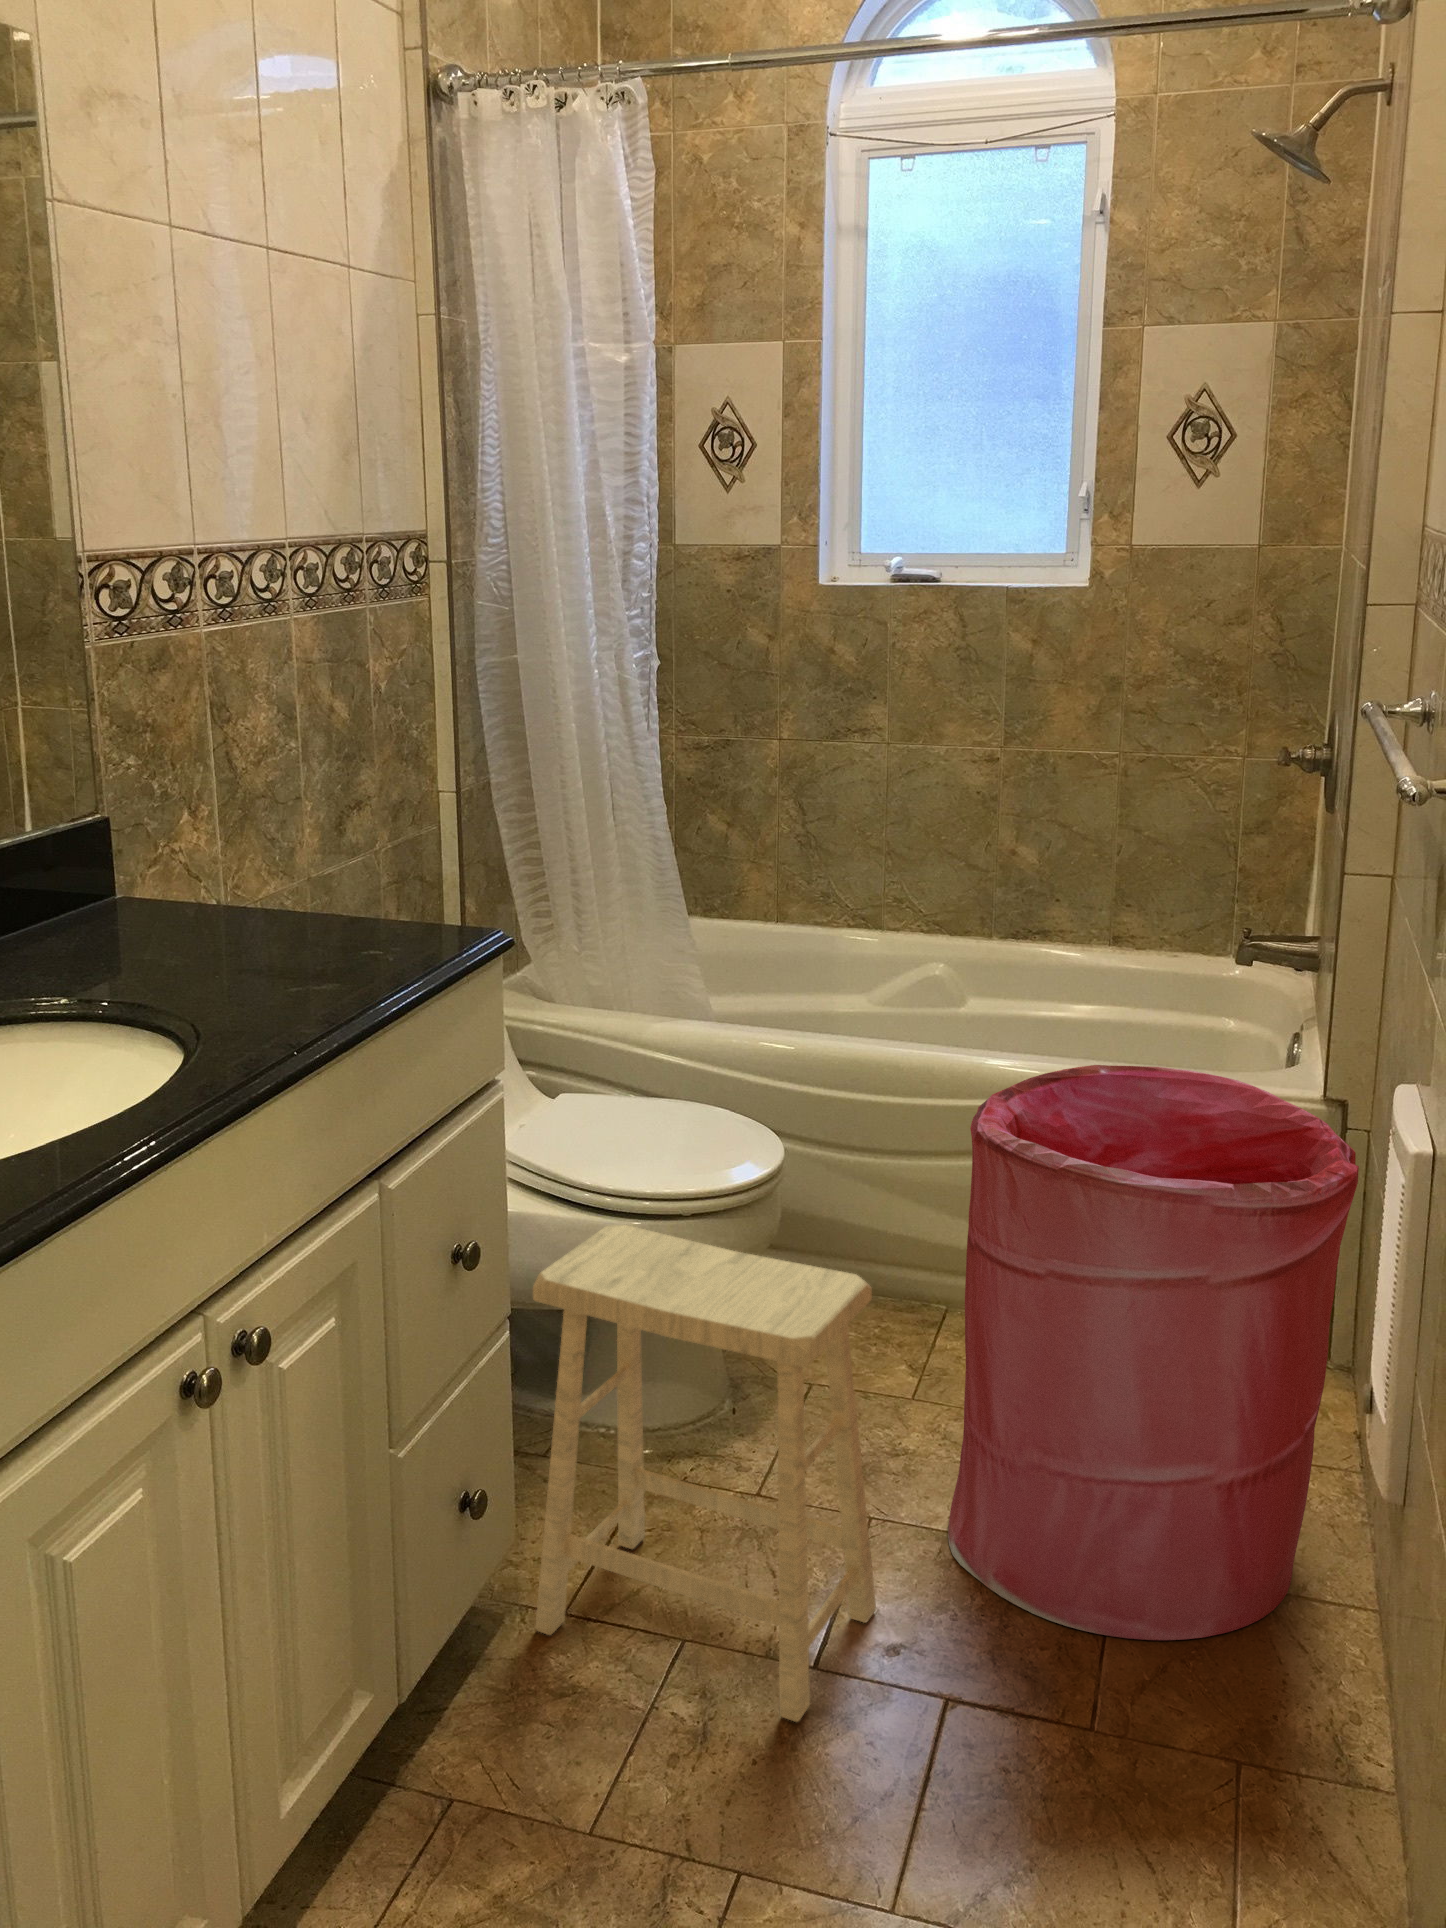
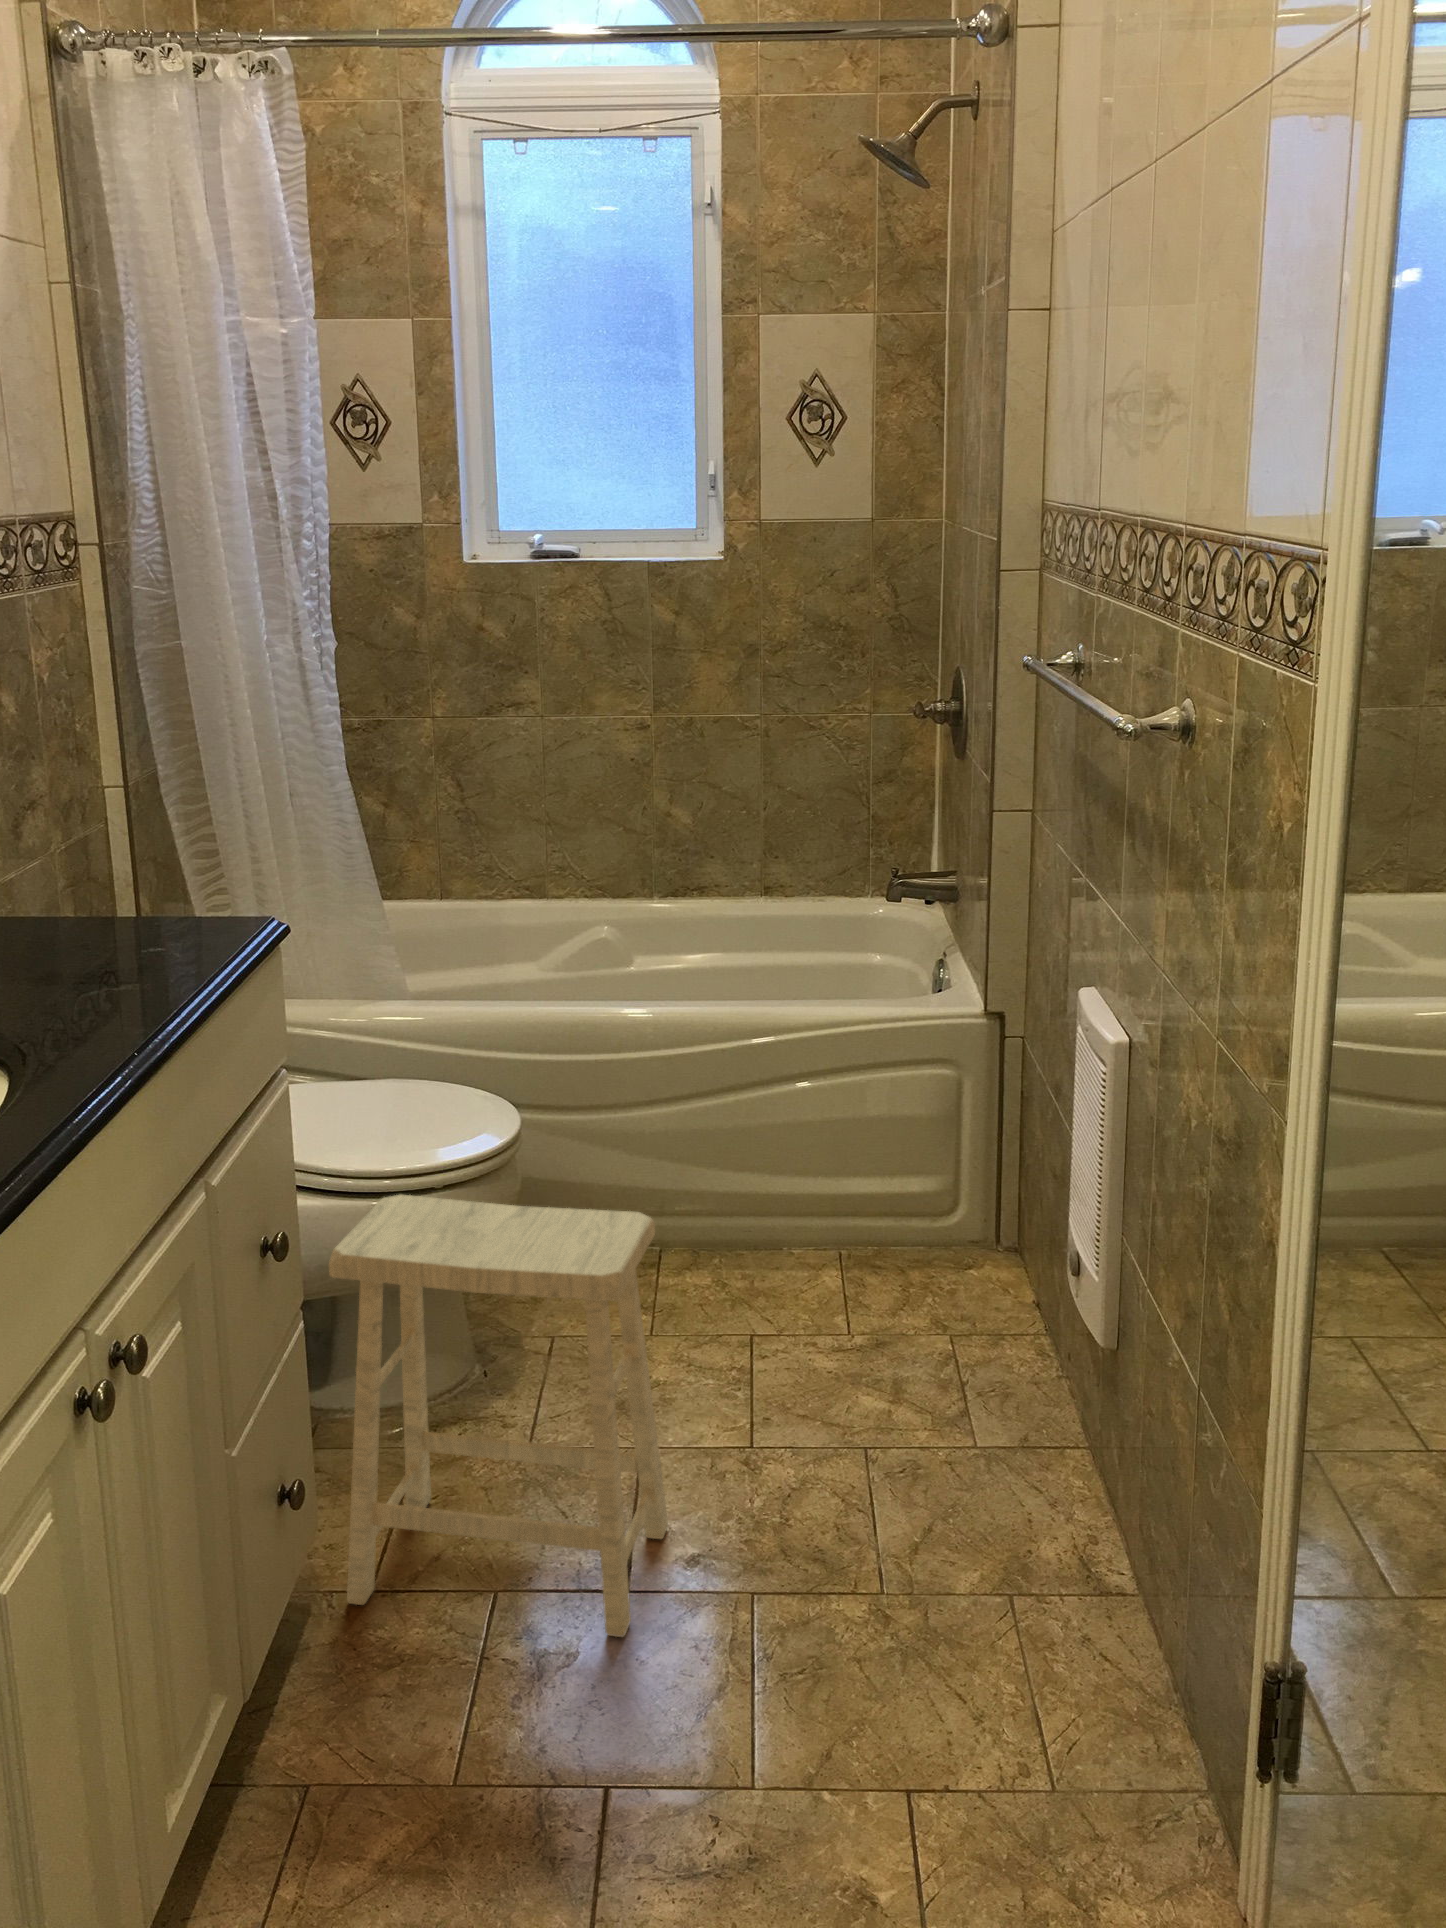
laundry hamper: present [948,1065,1359,1640] -> none [712,996,1059,1512]

